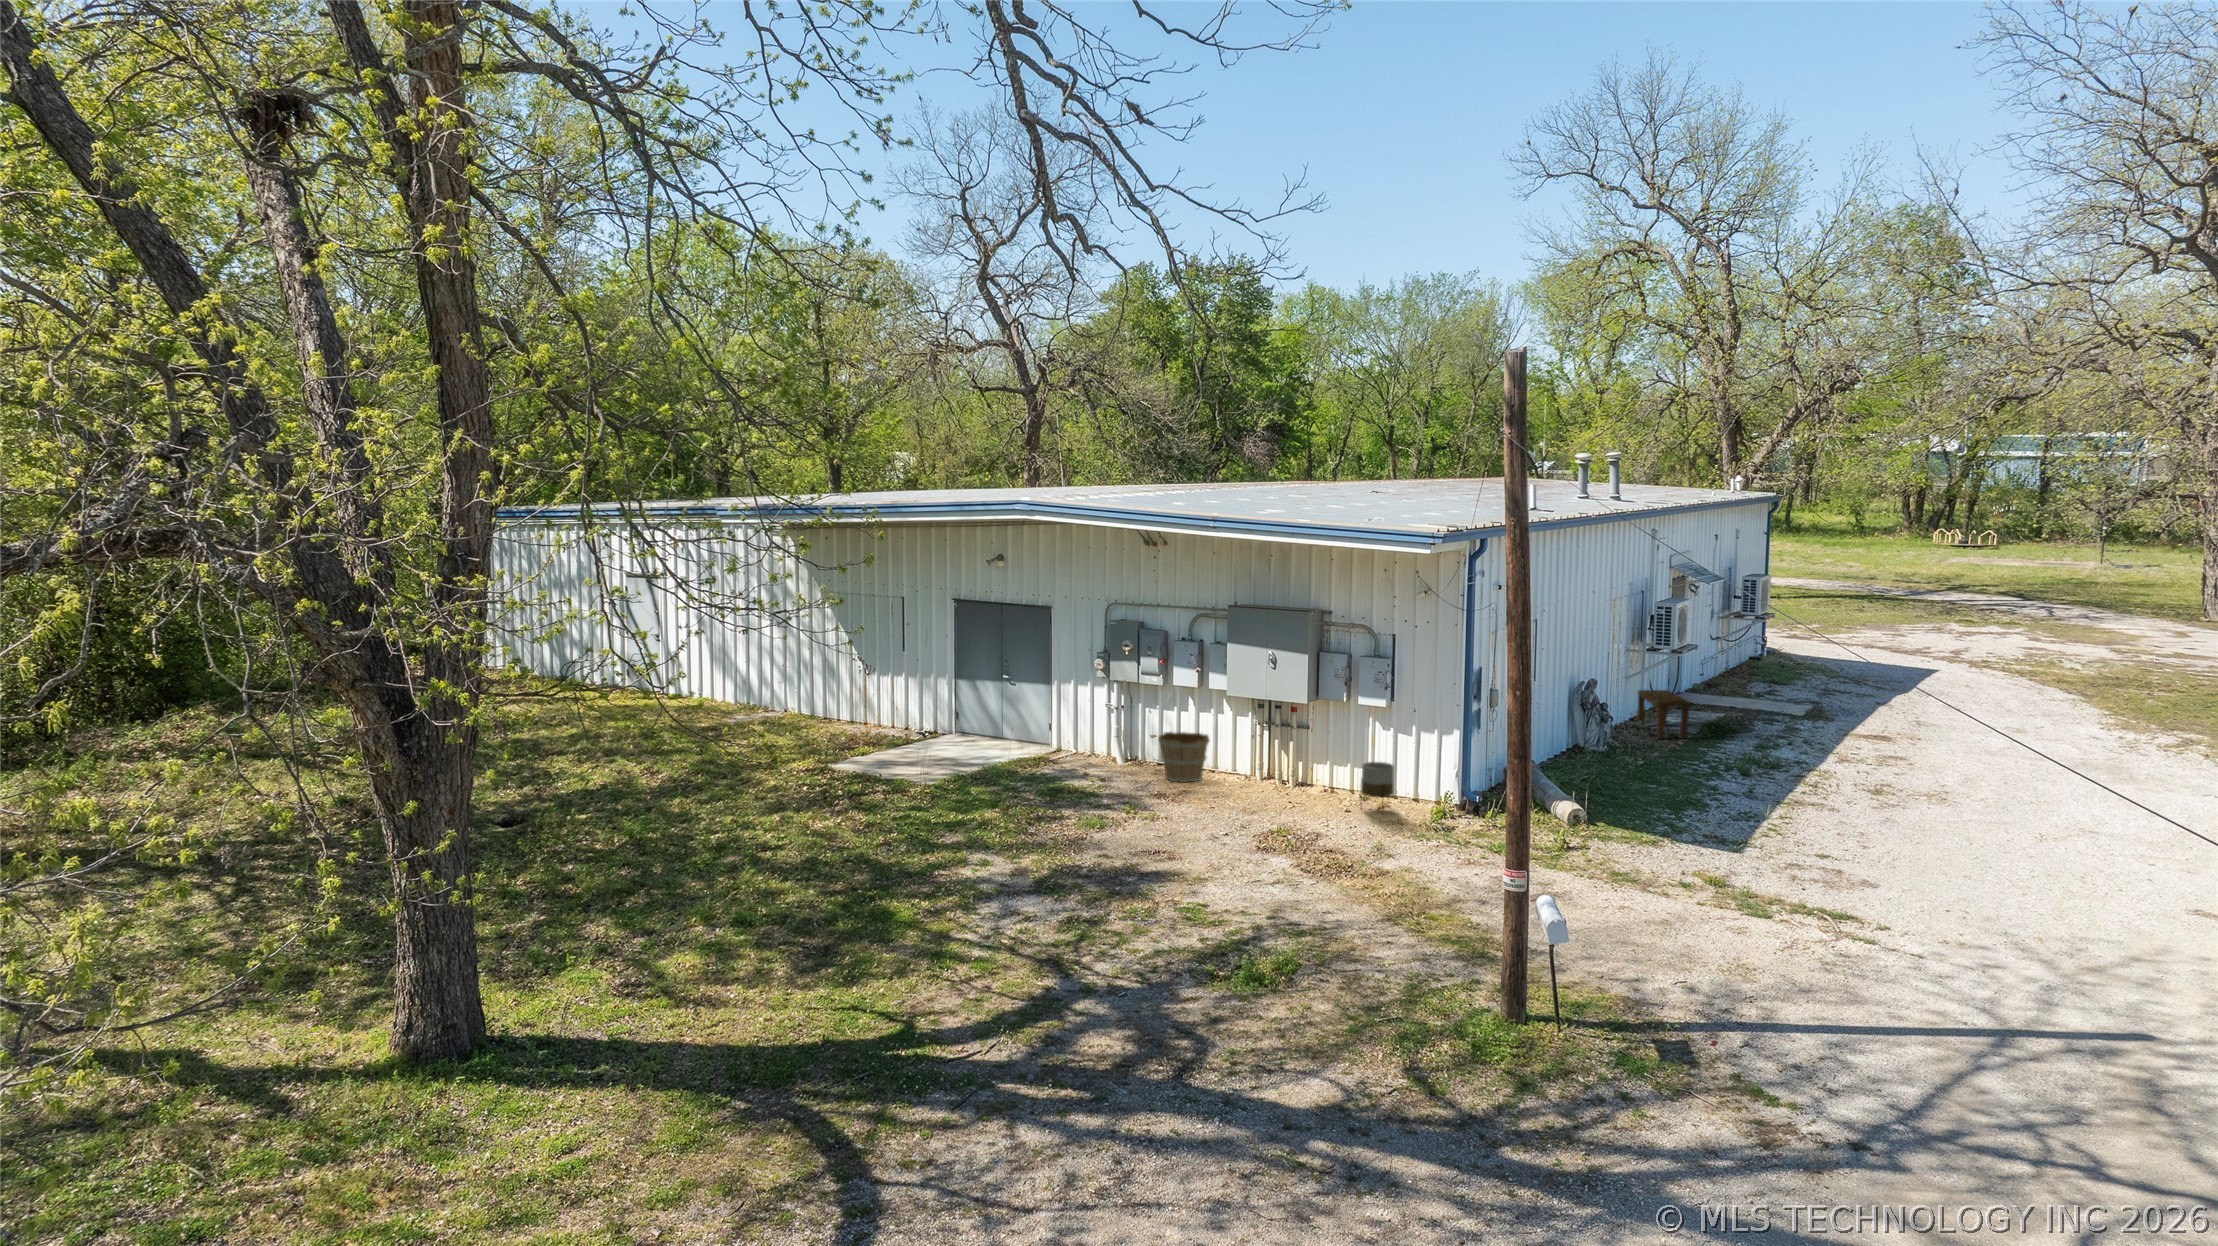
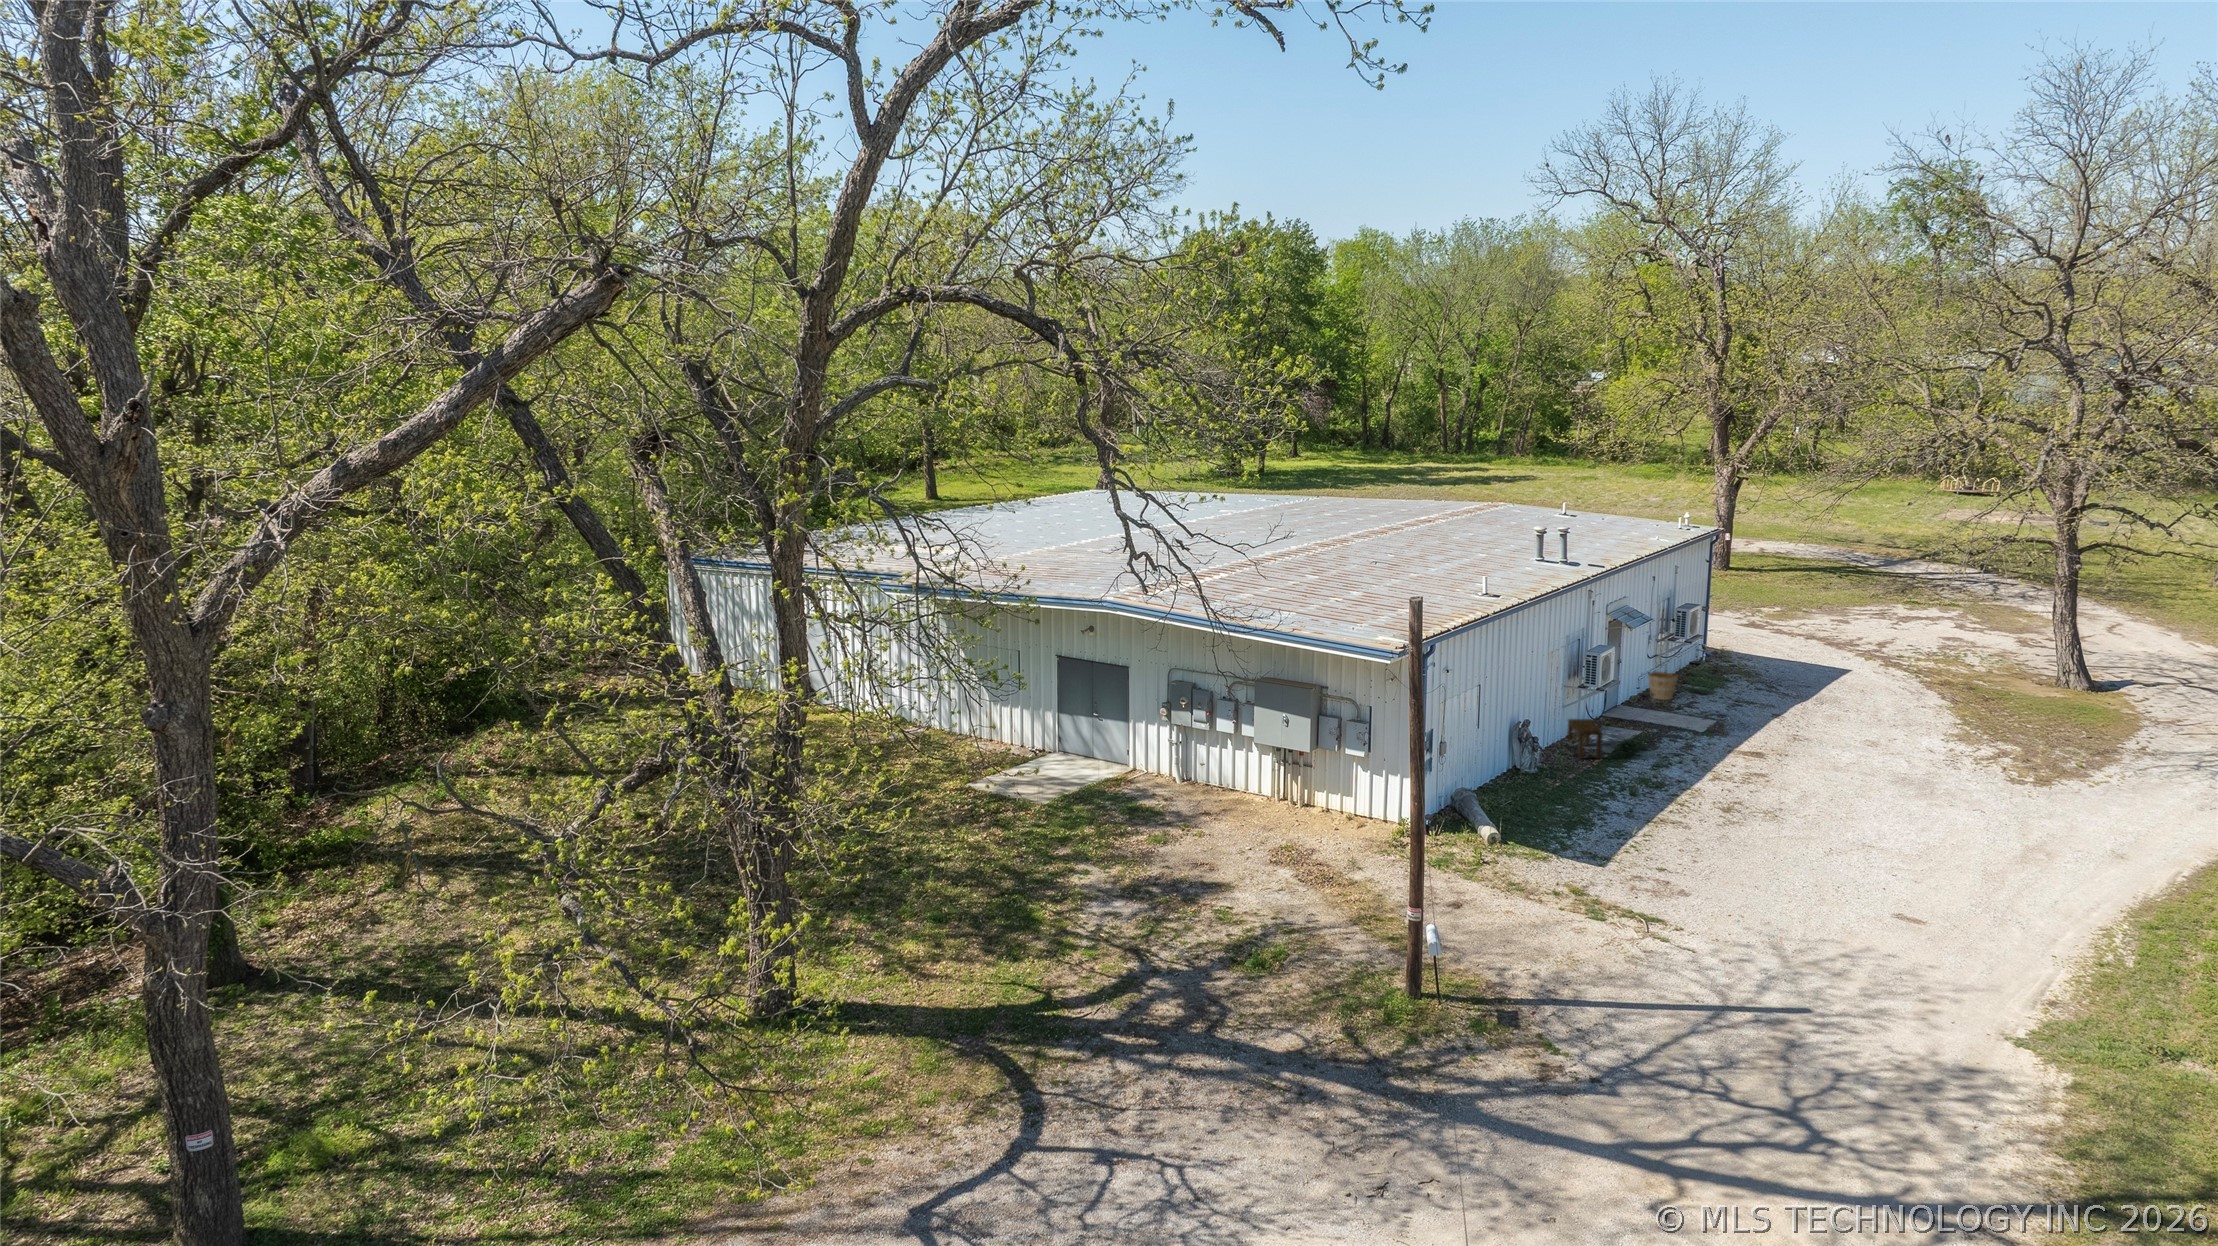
wooden bucket: present [1158,732,1210,782] -> present [1648,672,1678,700]
planter: present [1361,762,1394,798] -> none [1347,793,1370,830]

